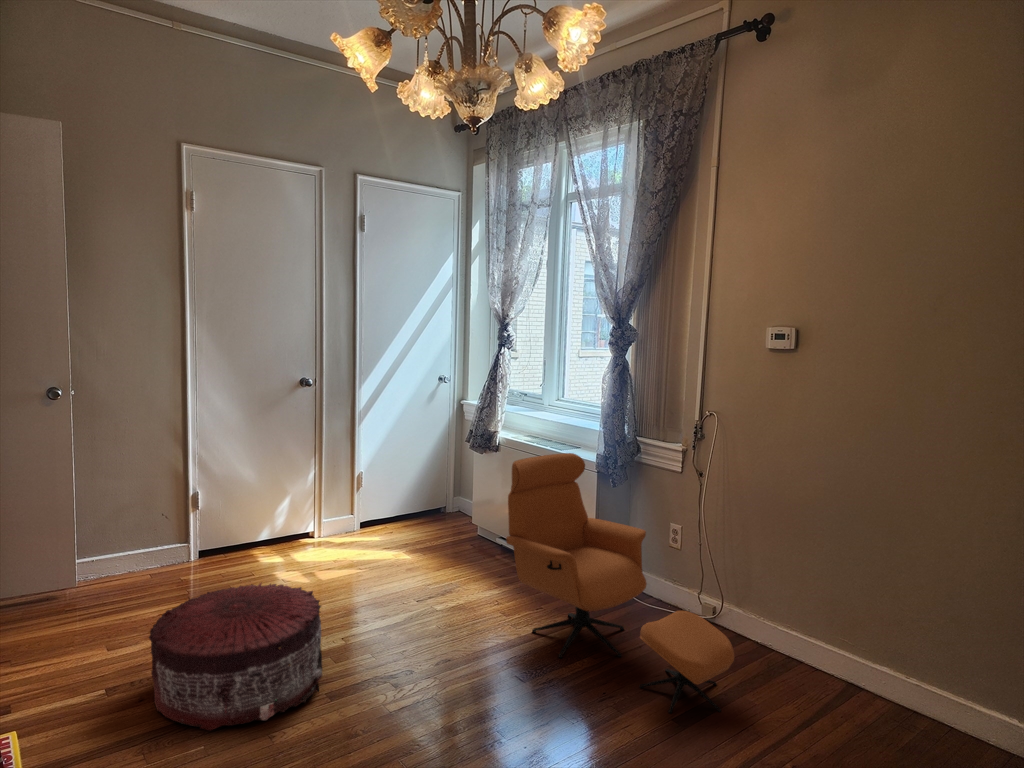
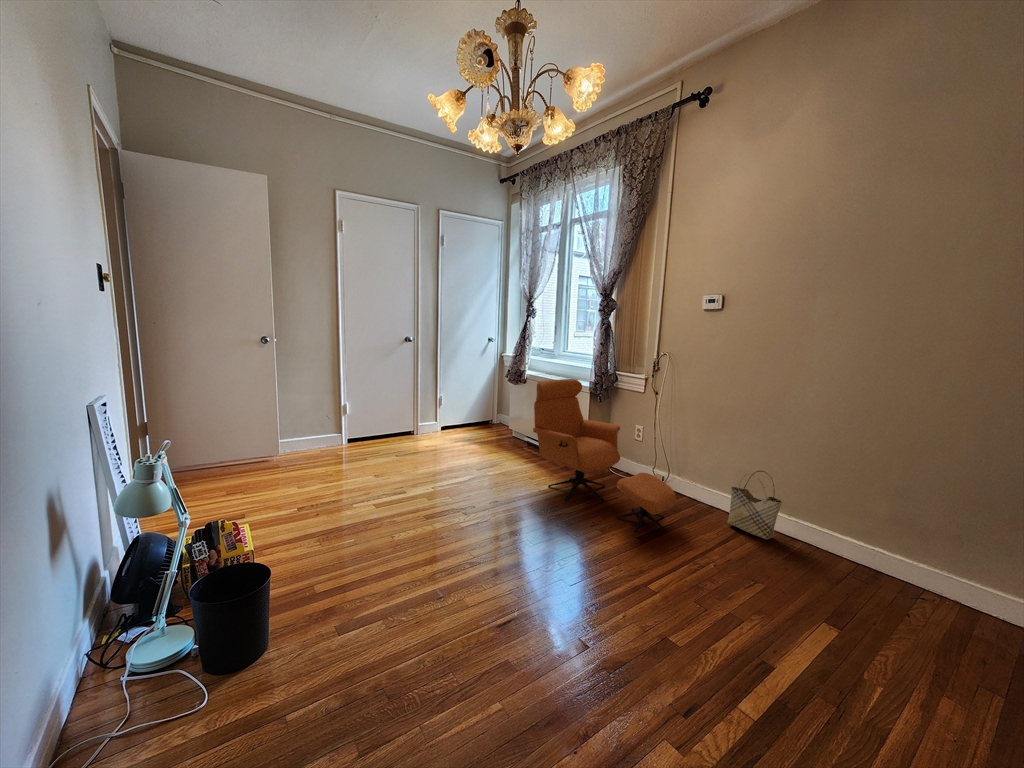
pouf: present [149,583,322,730] -> none [318,451,422,533]
woven basket: none [816,607,898,720] -> present [727,471,782,539]

